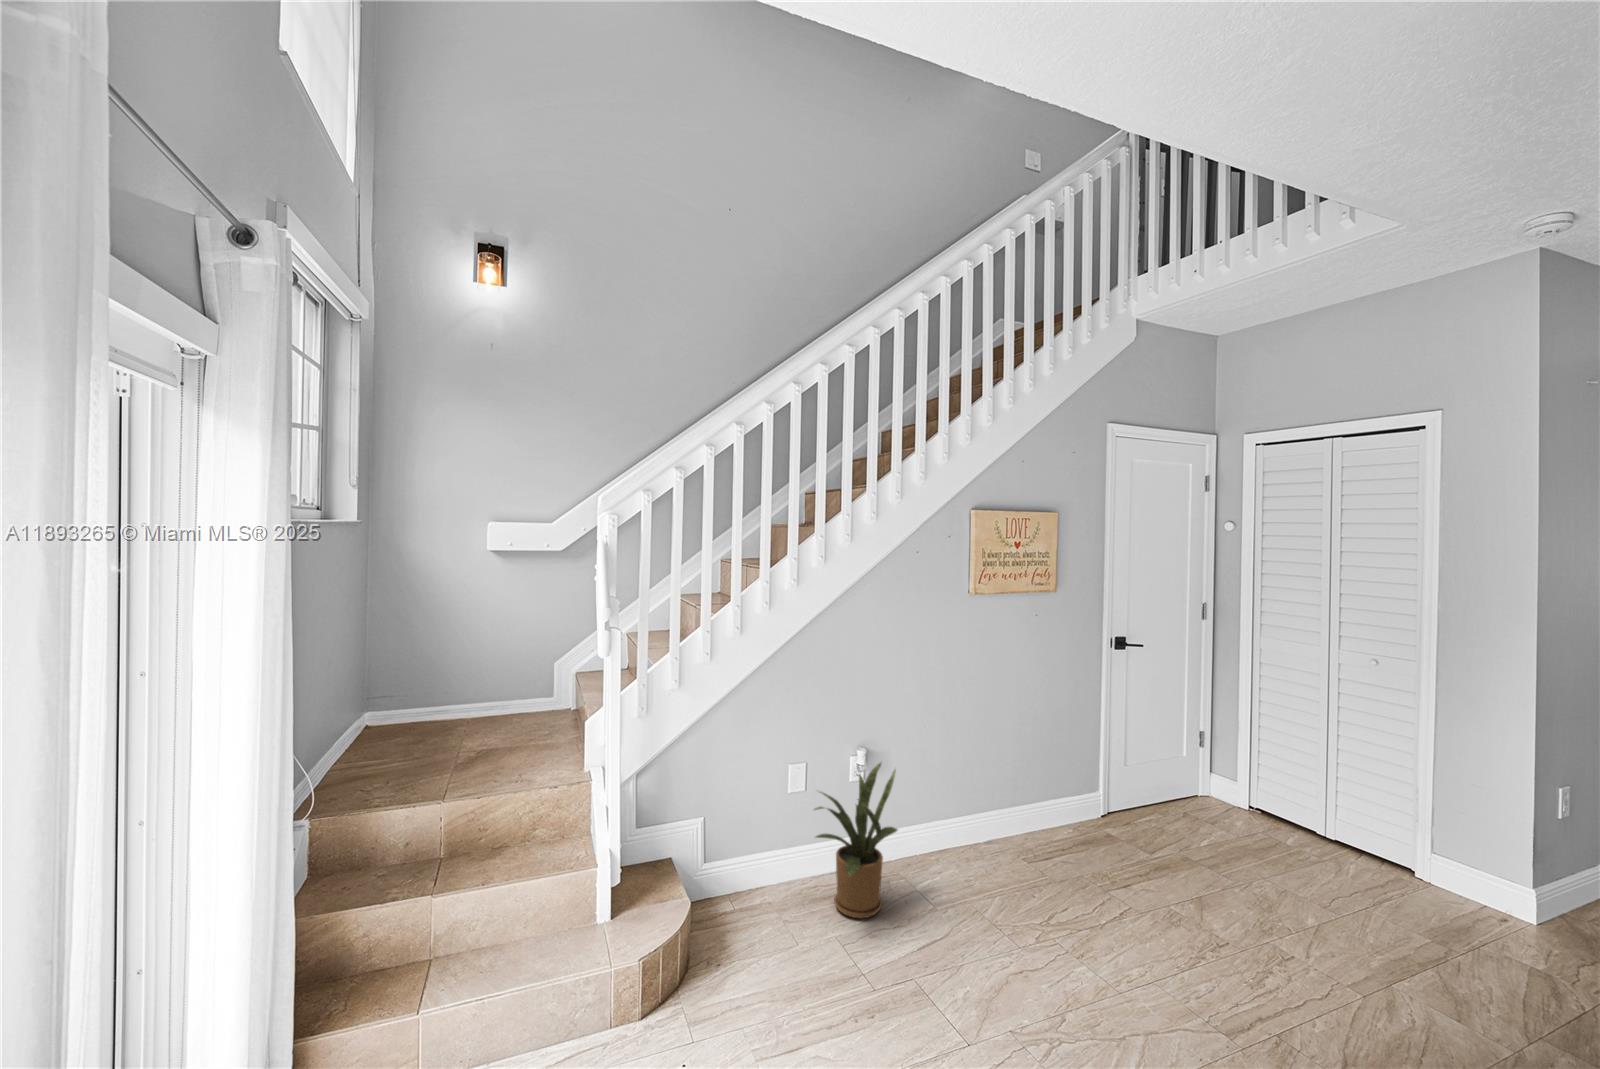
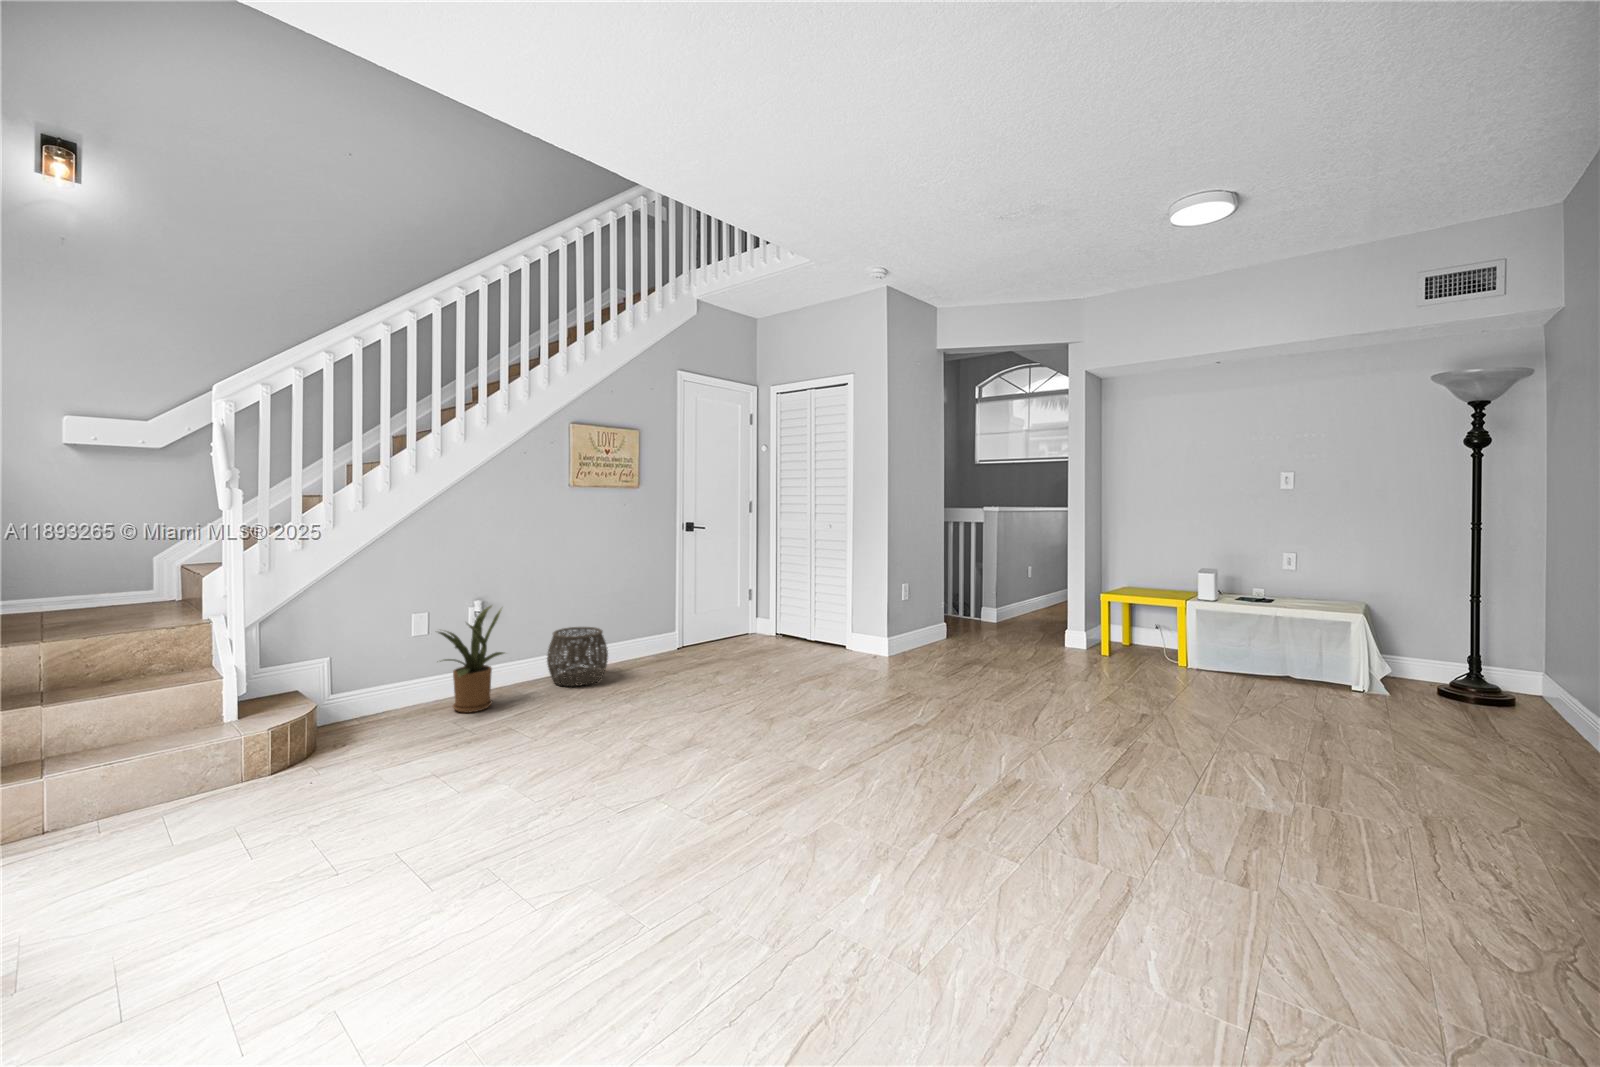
woven basket: none [940,788,1026,885] -> present [547,627,608,686]

